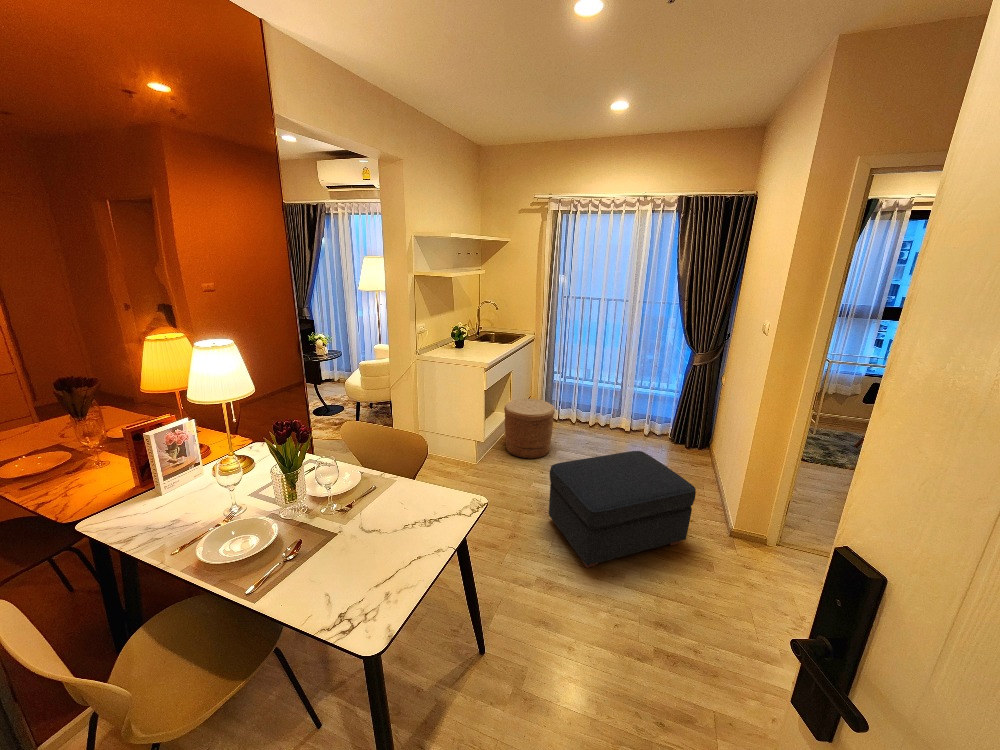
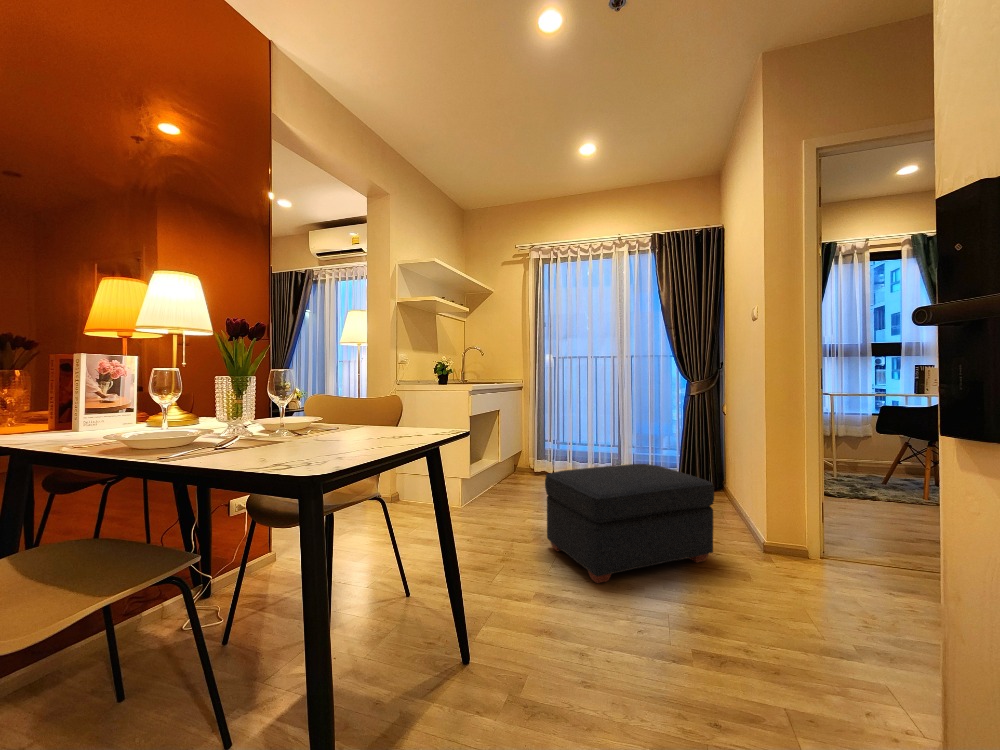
woven basket: present [504,399,555,459] -> none [492,440,548,503]

